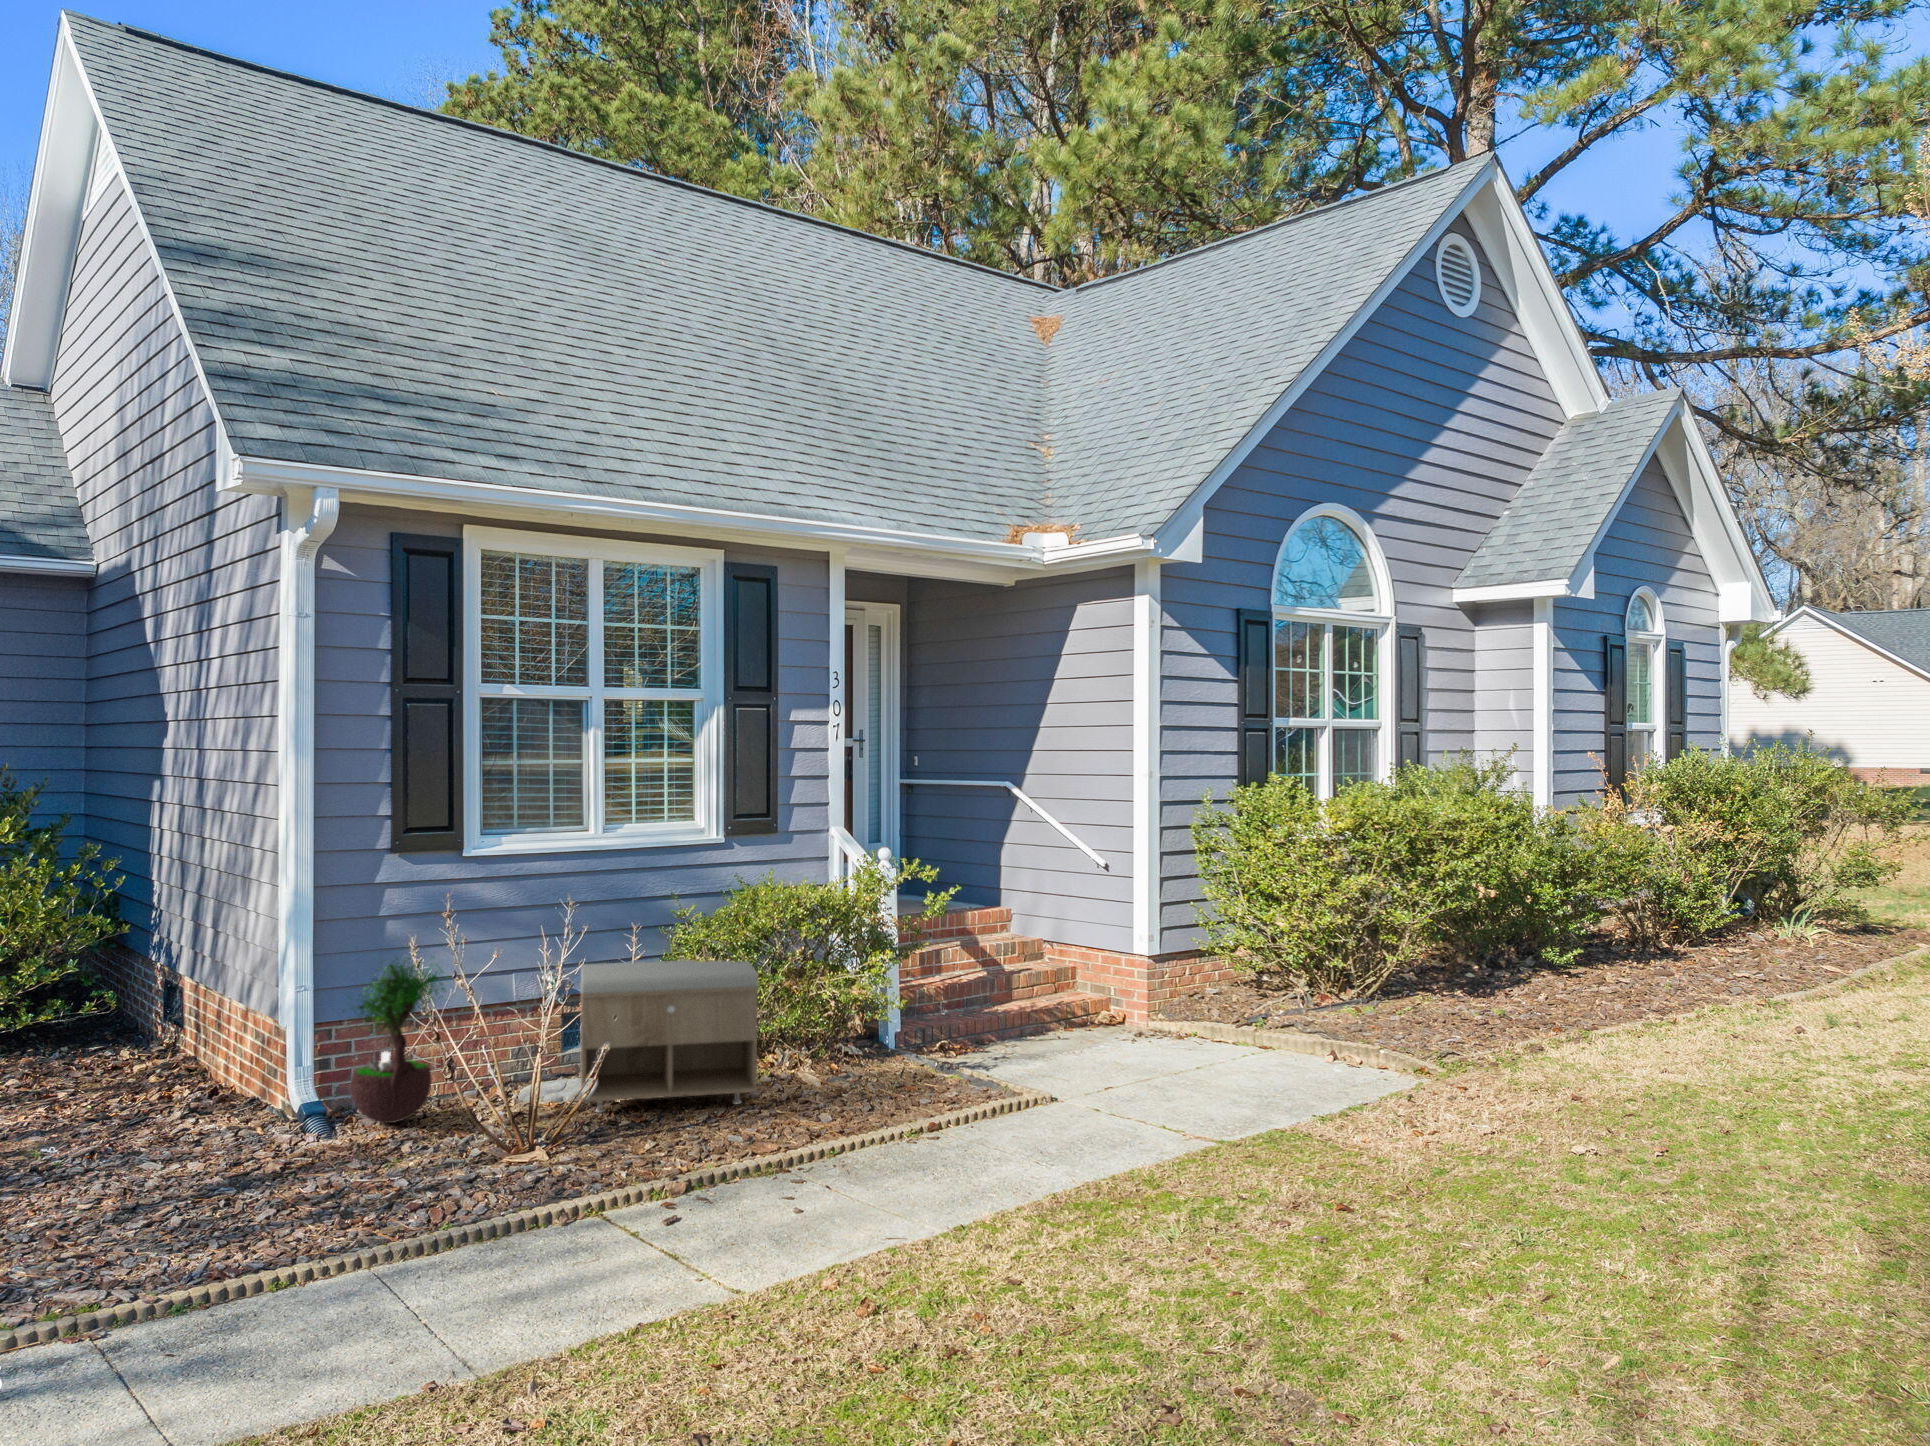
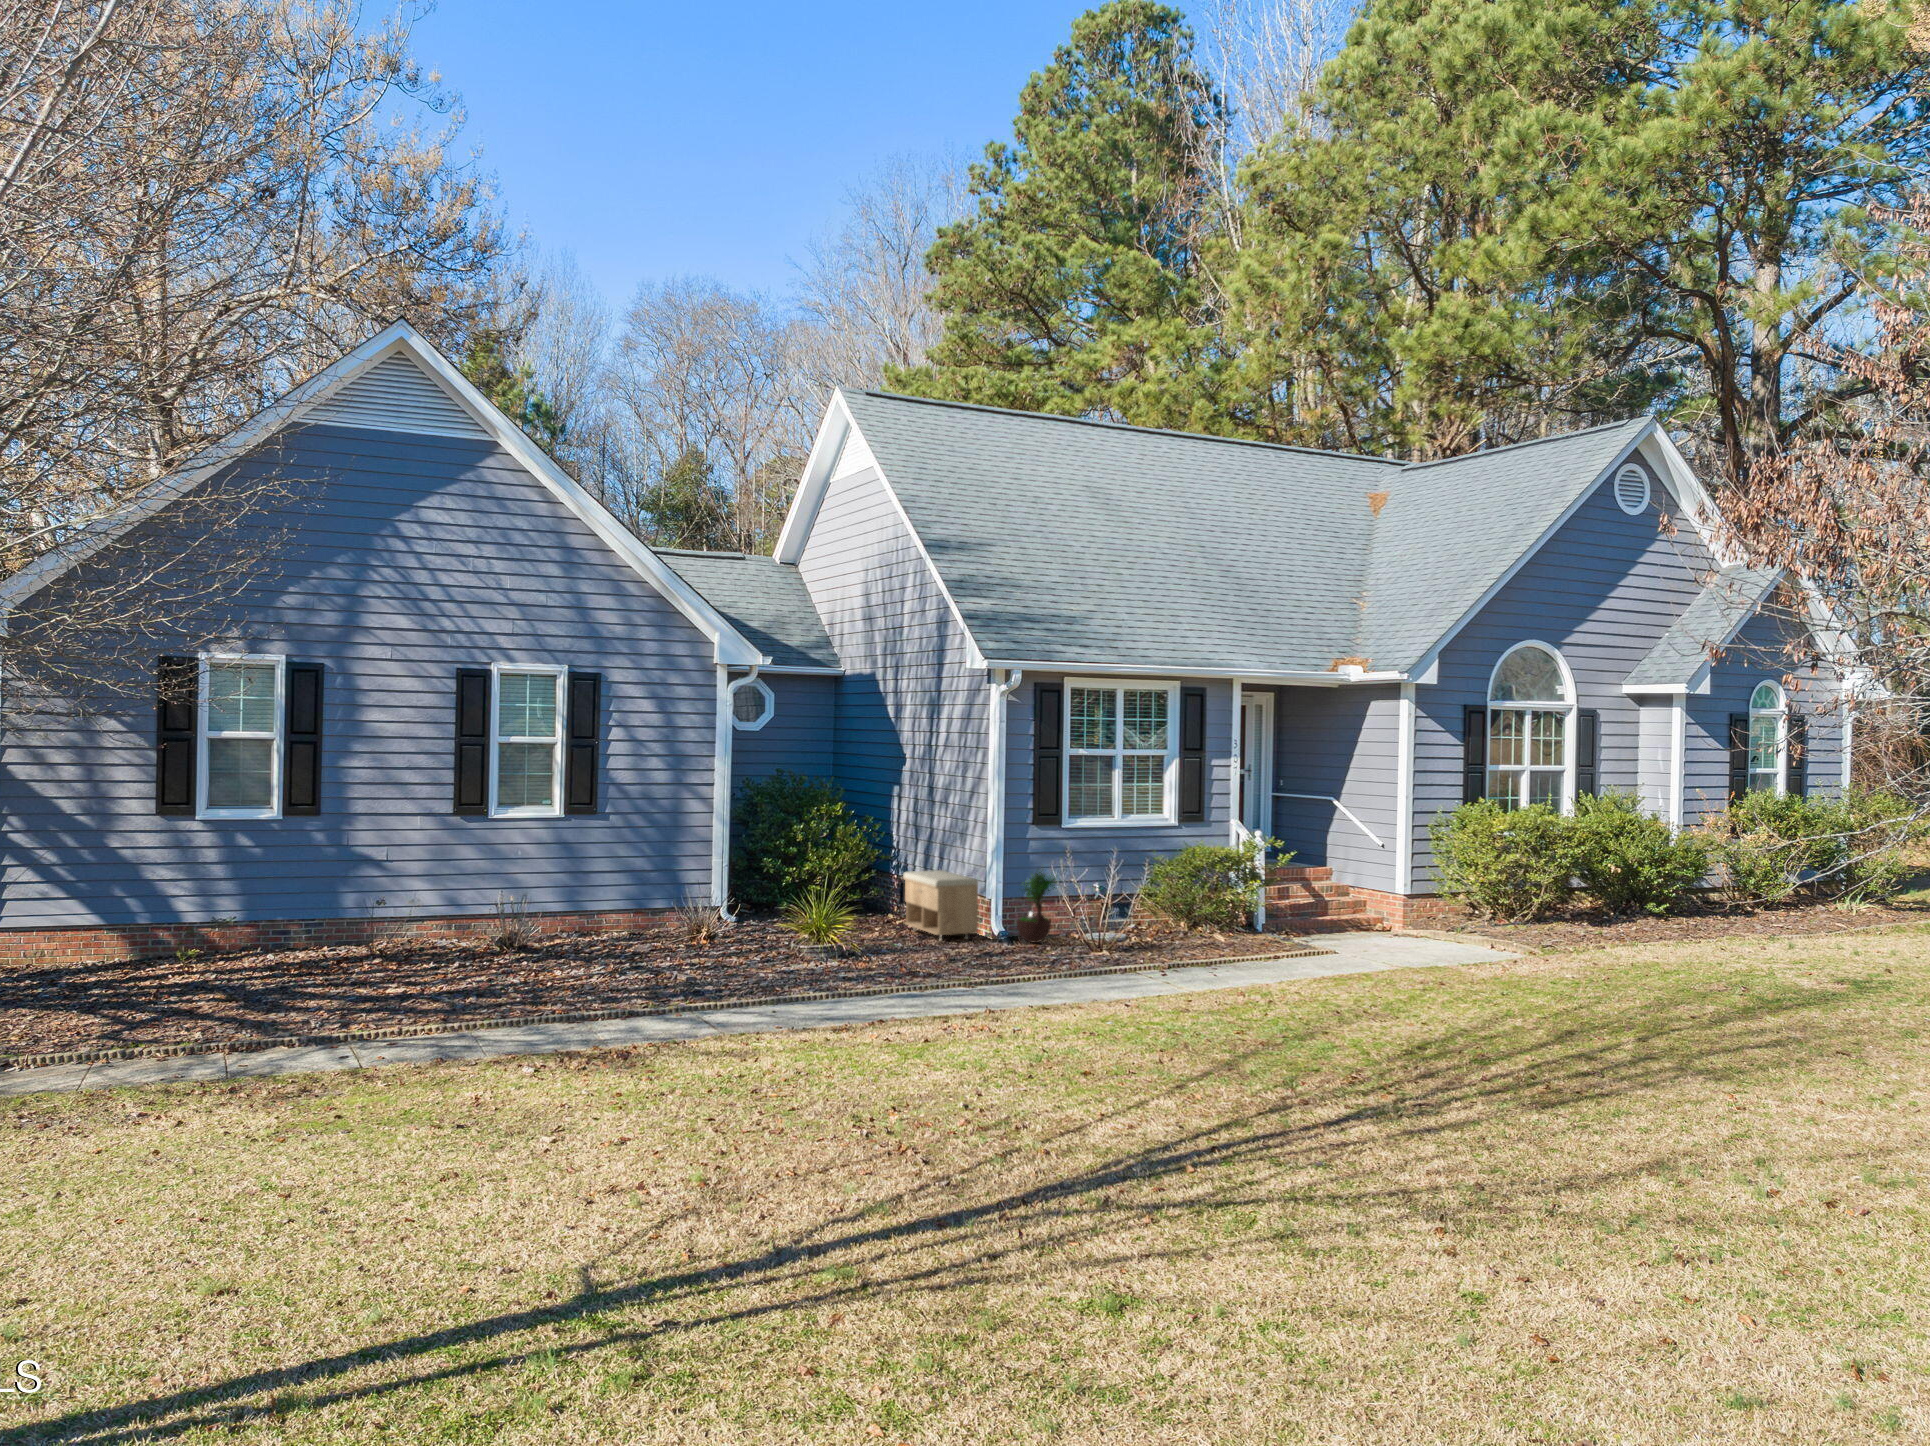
storage bench: present [580,960,758,1113] -> present [903,870,978,940]

